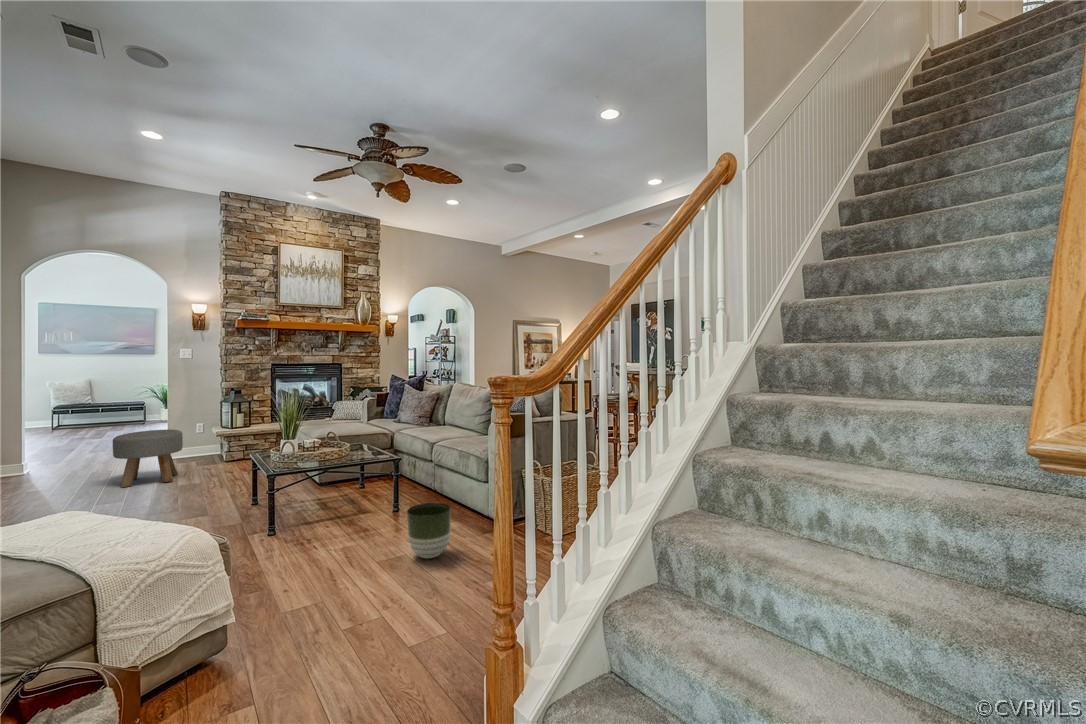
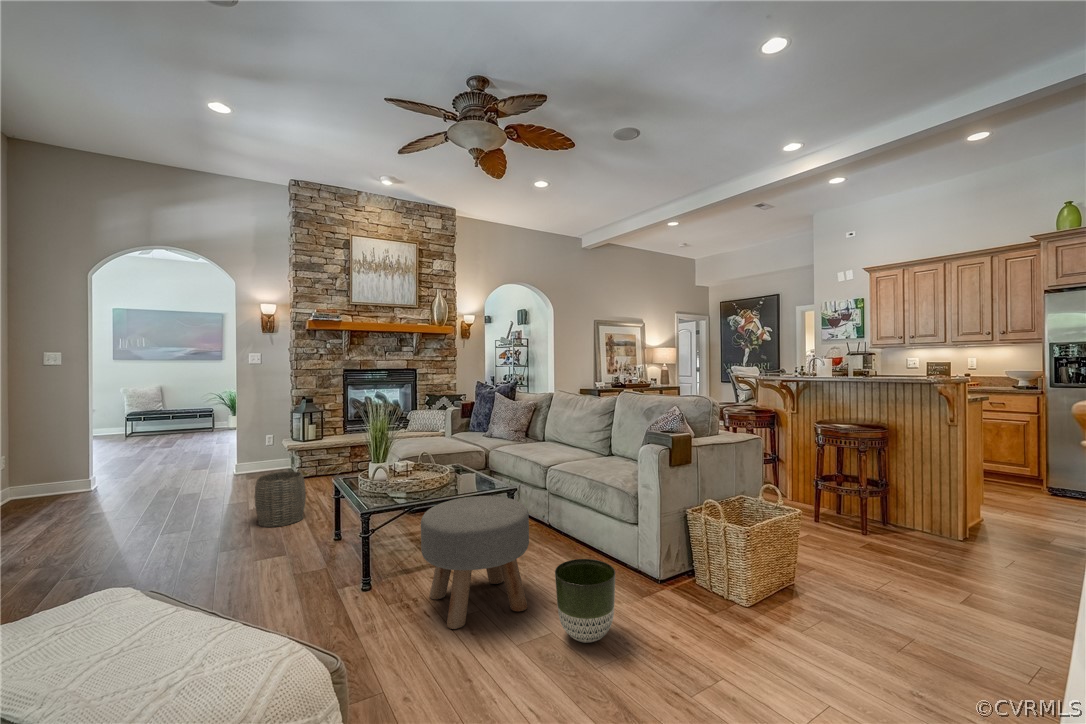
ottoman: present [113,429,183,487] -> present [421,496,529,629]
woven basket: none [183,451,229,497] -> present [255,471,306,527]

